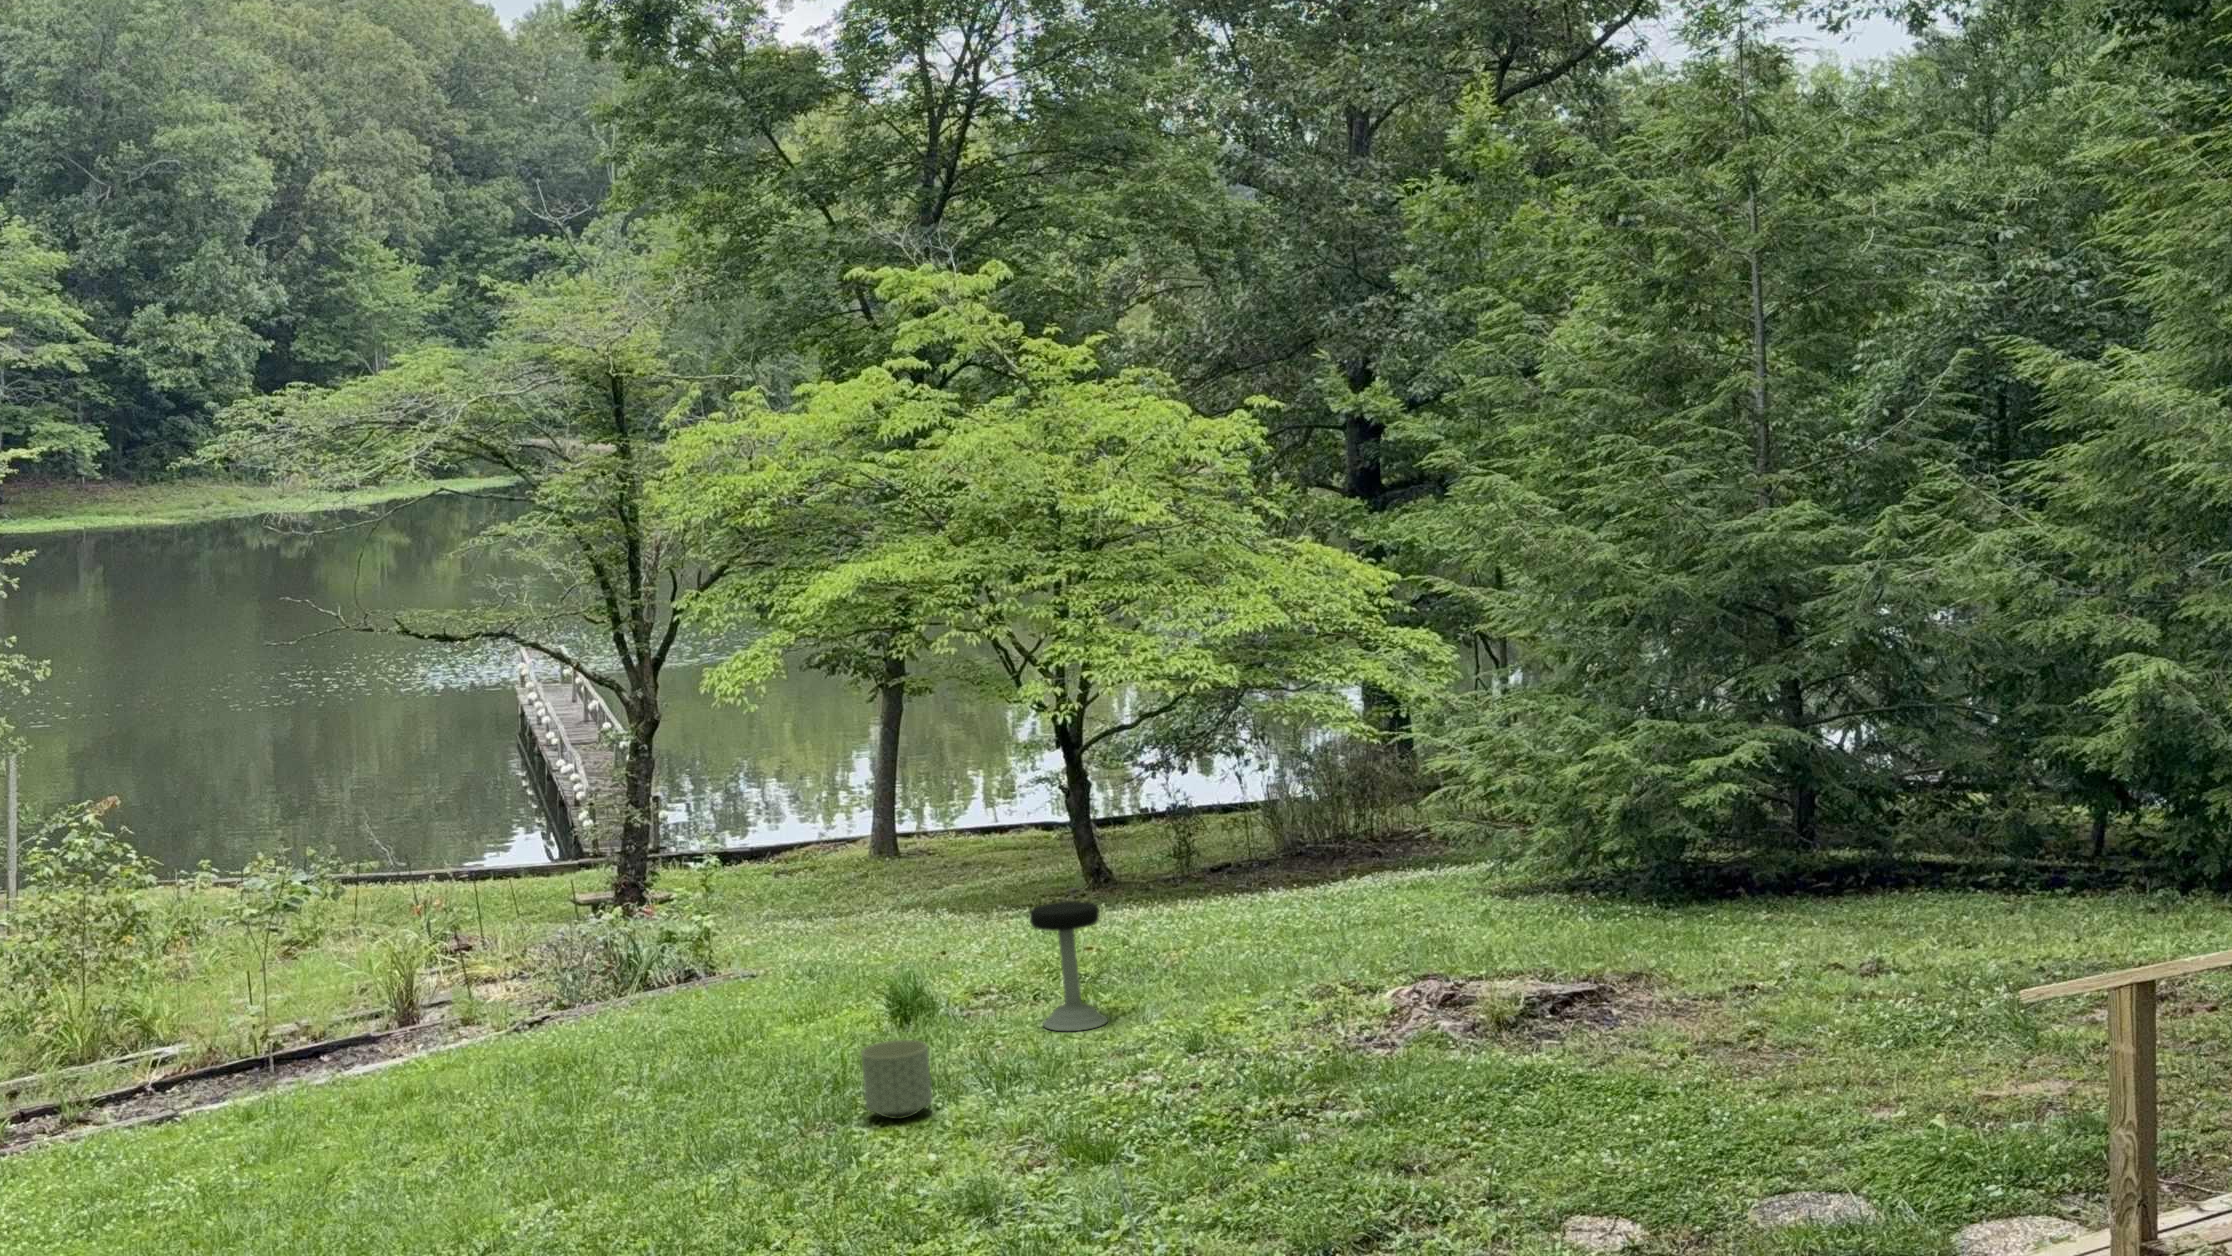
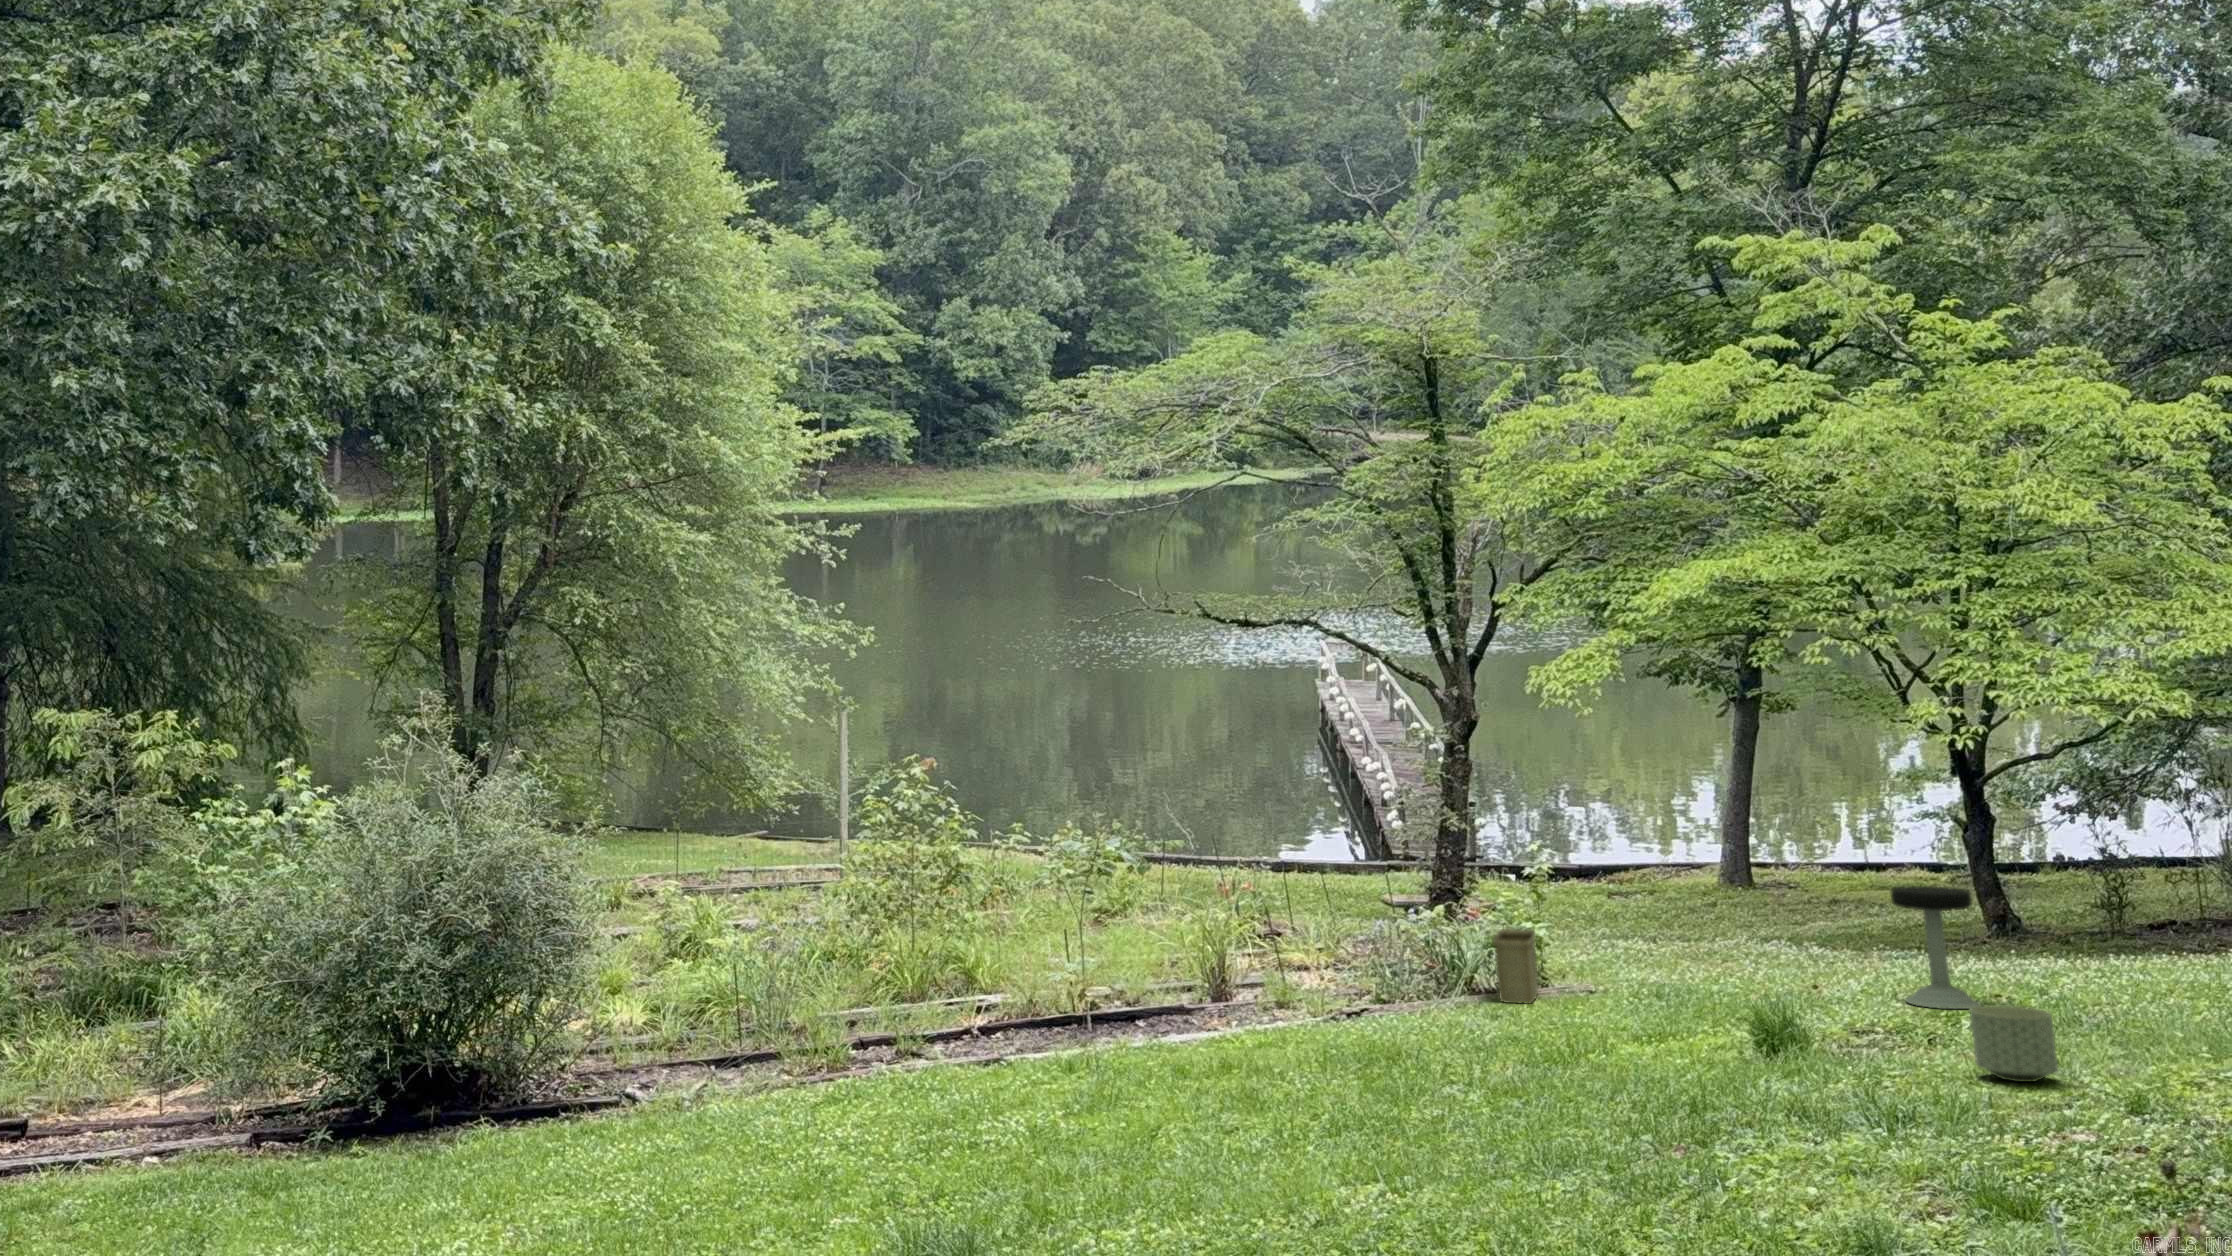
basket: none [646,1002,698,1098] -> present [1493,929,1539,1004]
planter: present [861,1040,932,1119] -> present [1969,1005,2058,1082]

